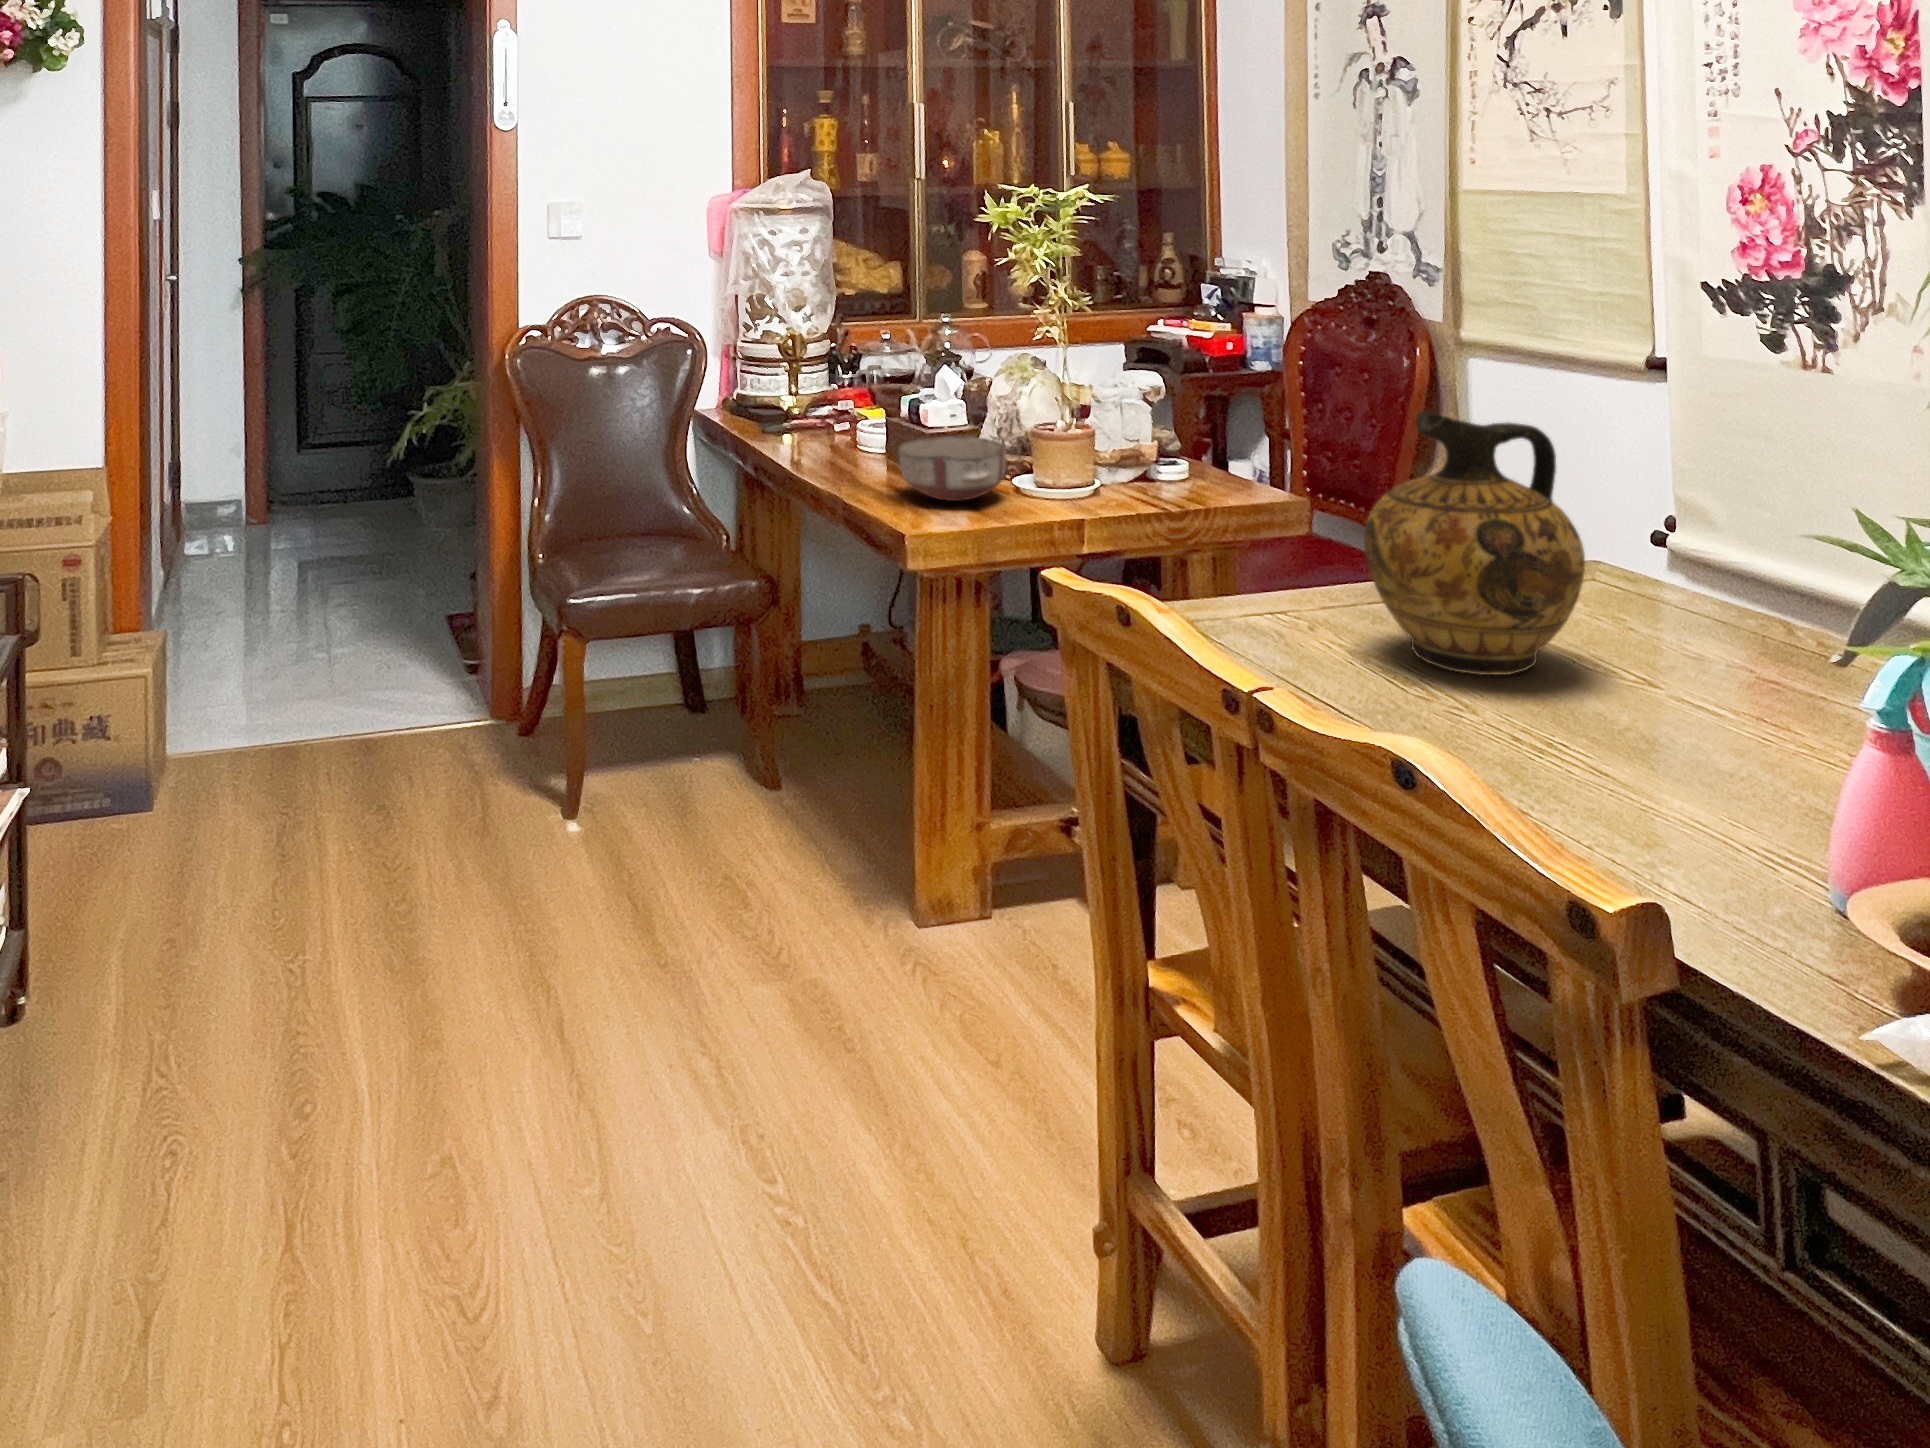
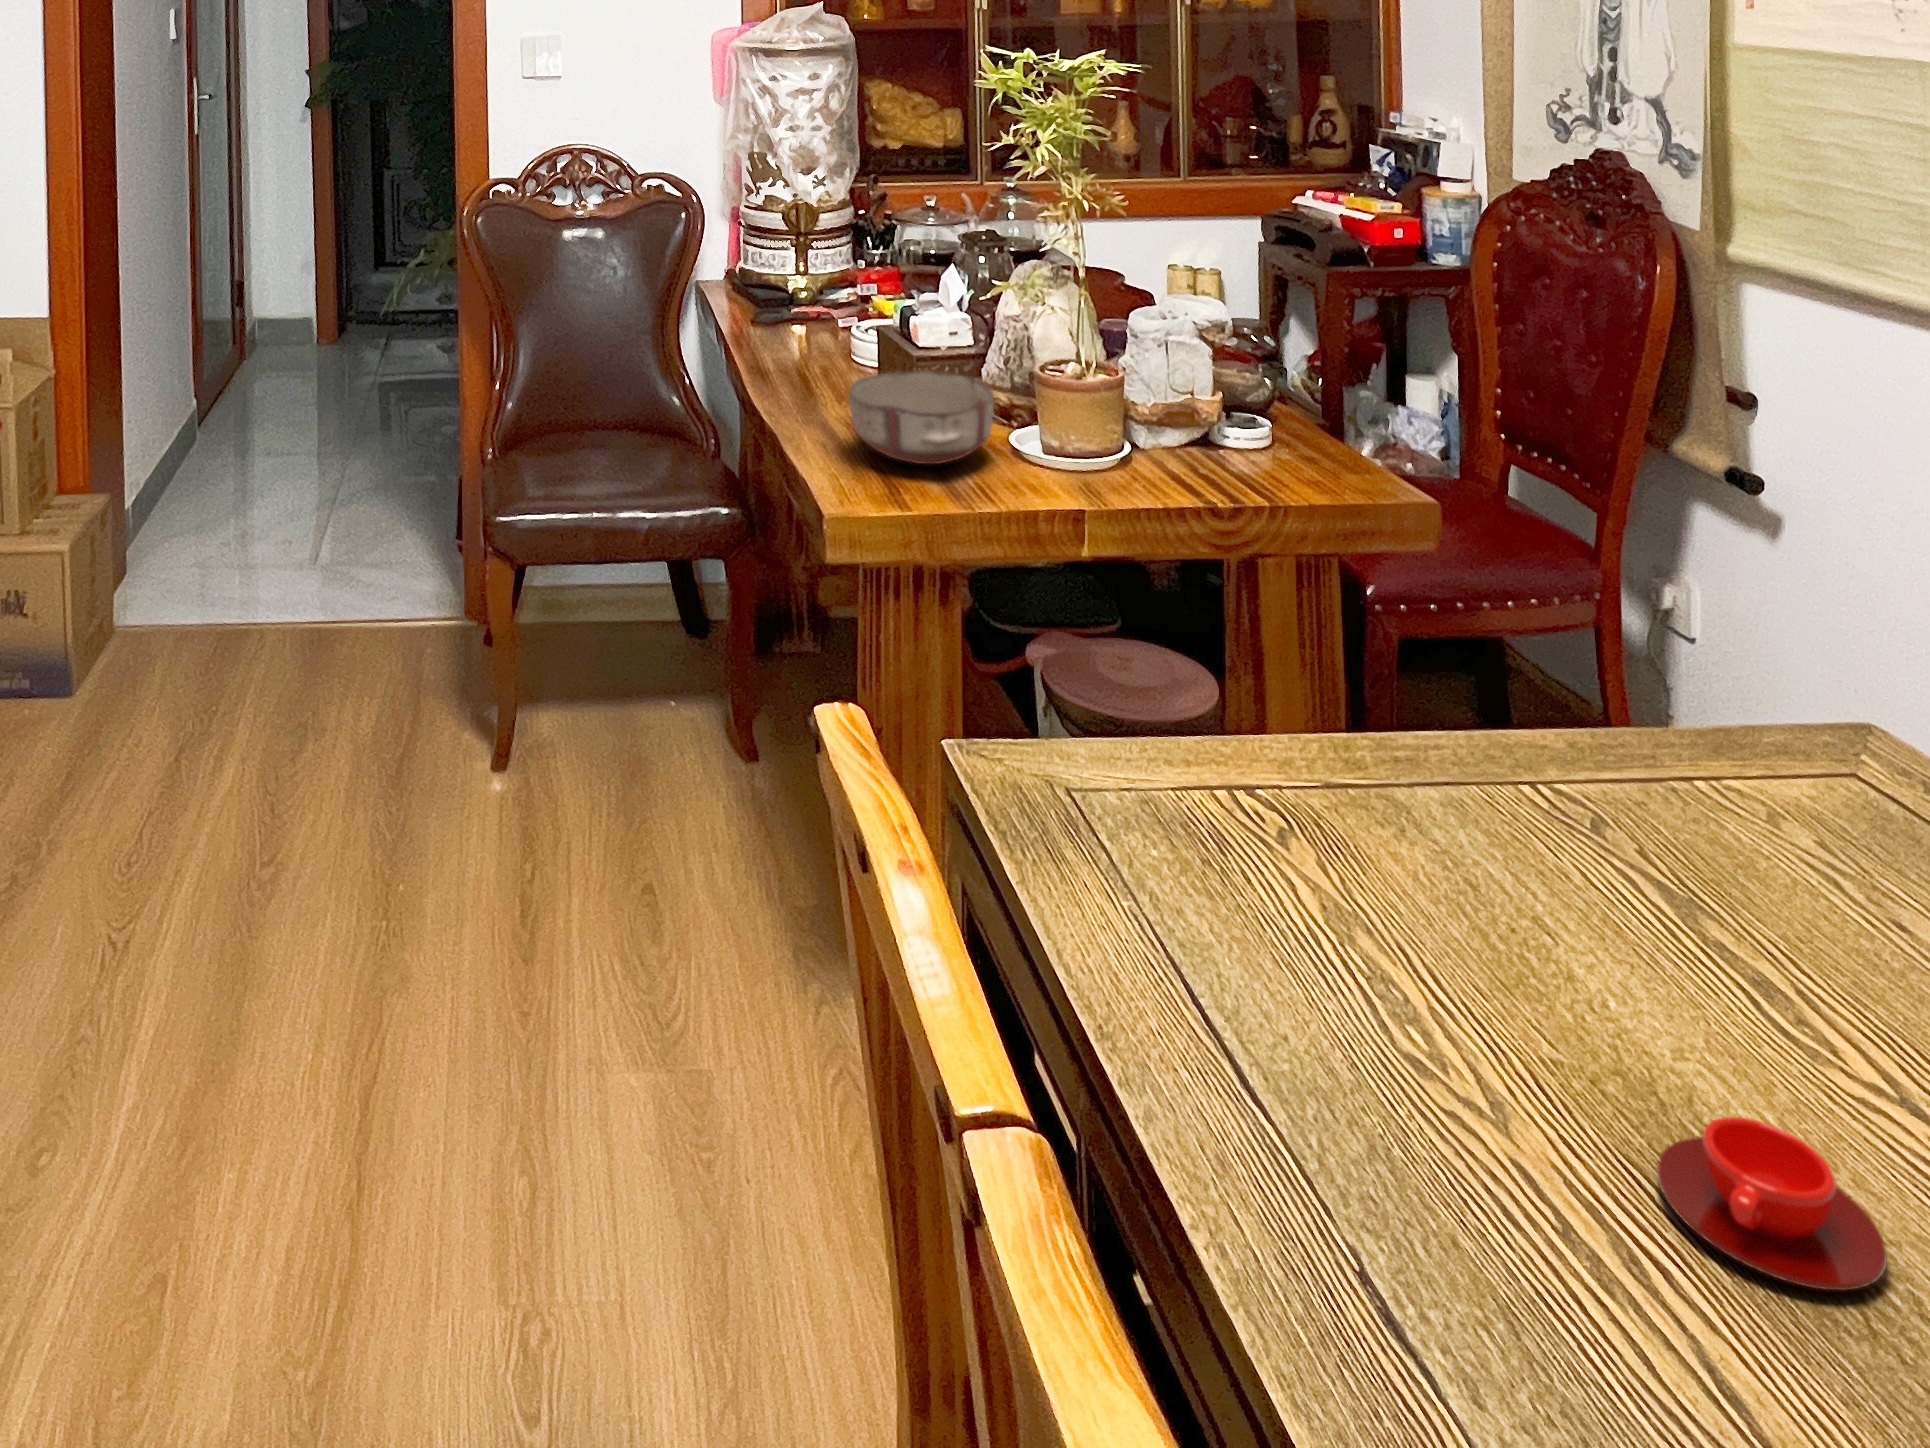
ceramic jug: present [1364,411,1585,675] -> none [1389,493,1789,963]
teacup: none [1551,702,1663,764] -> present [1657,1117,1887,1290]

